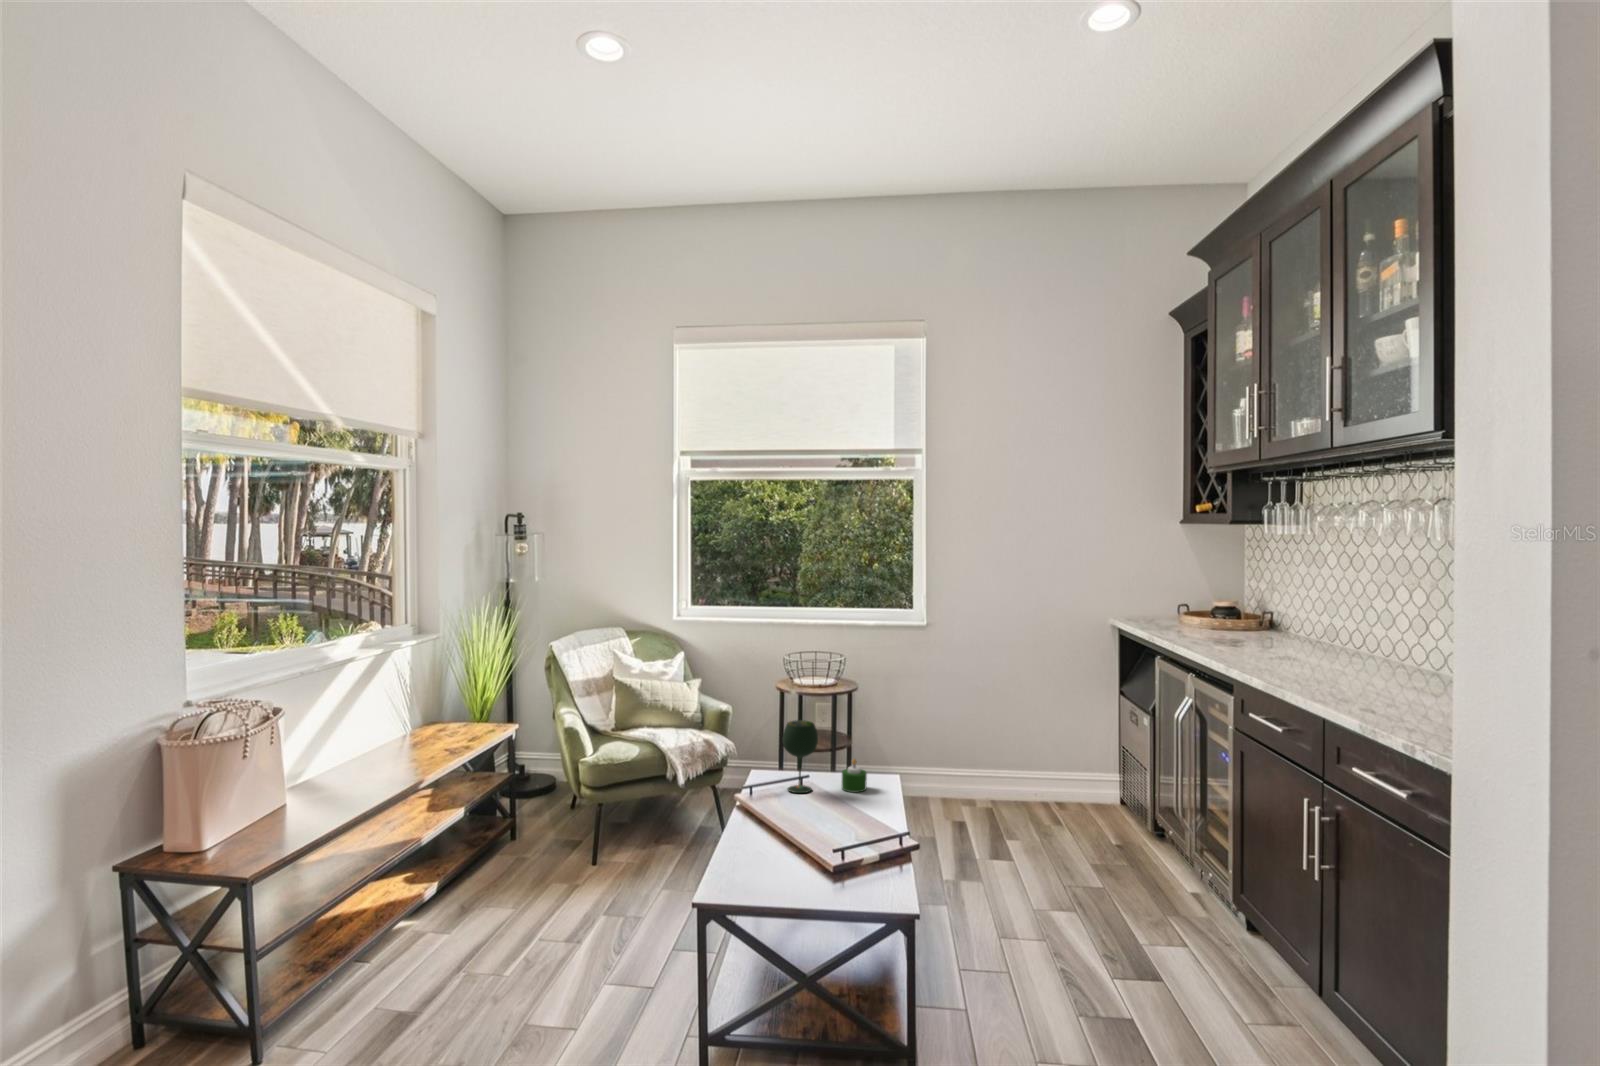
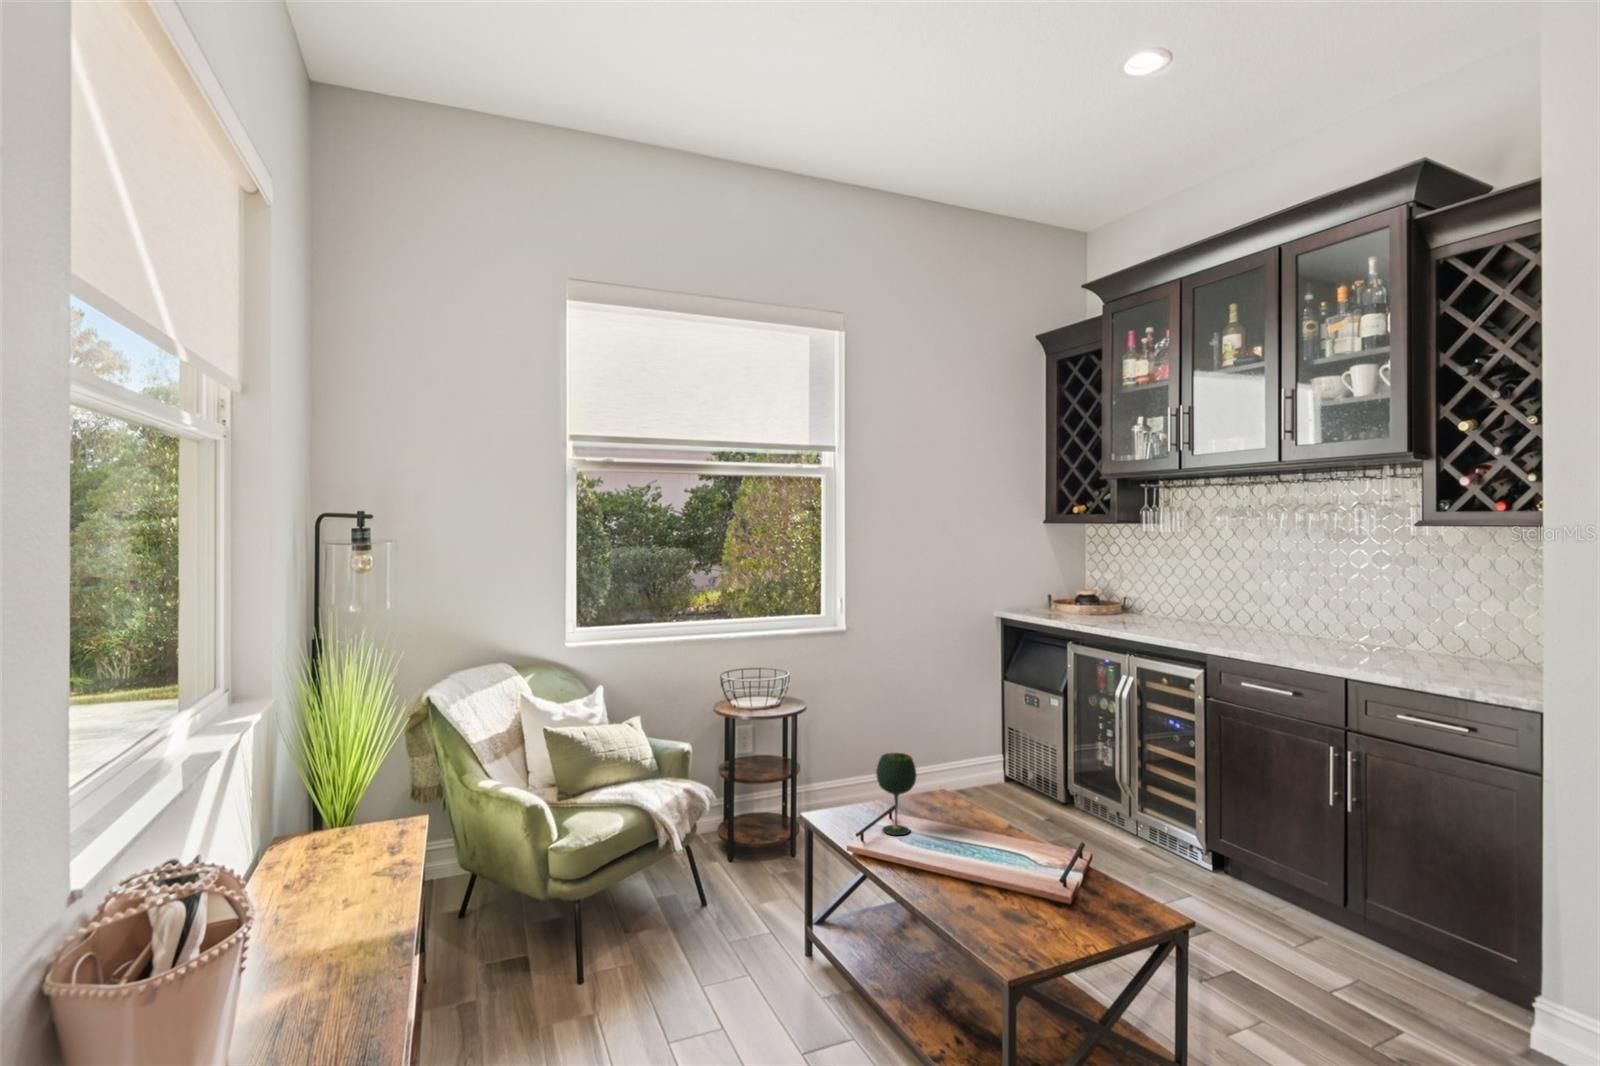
candle: present [842,759,867,792] -> none [926,786,953,823]

